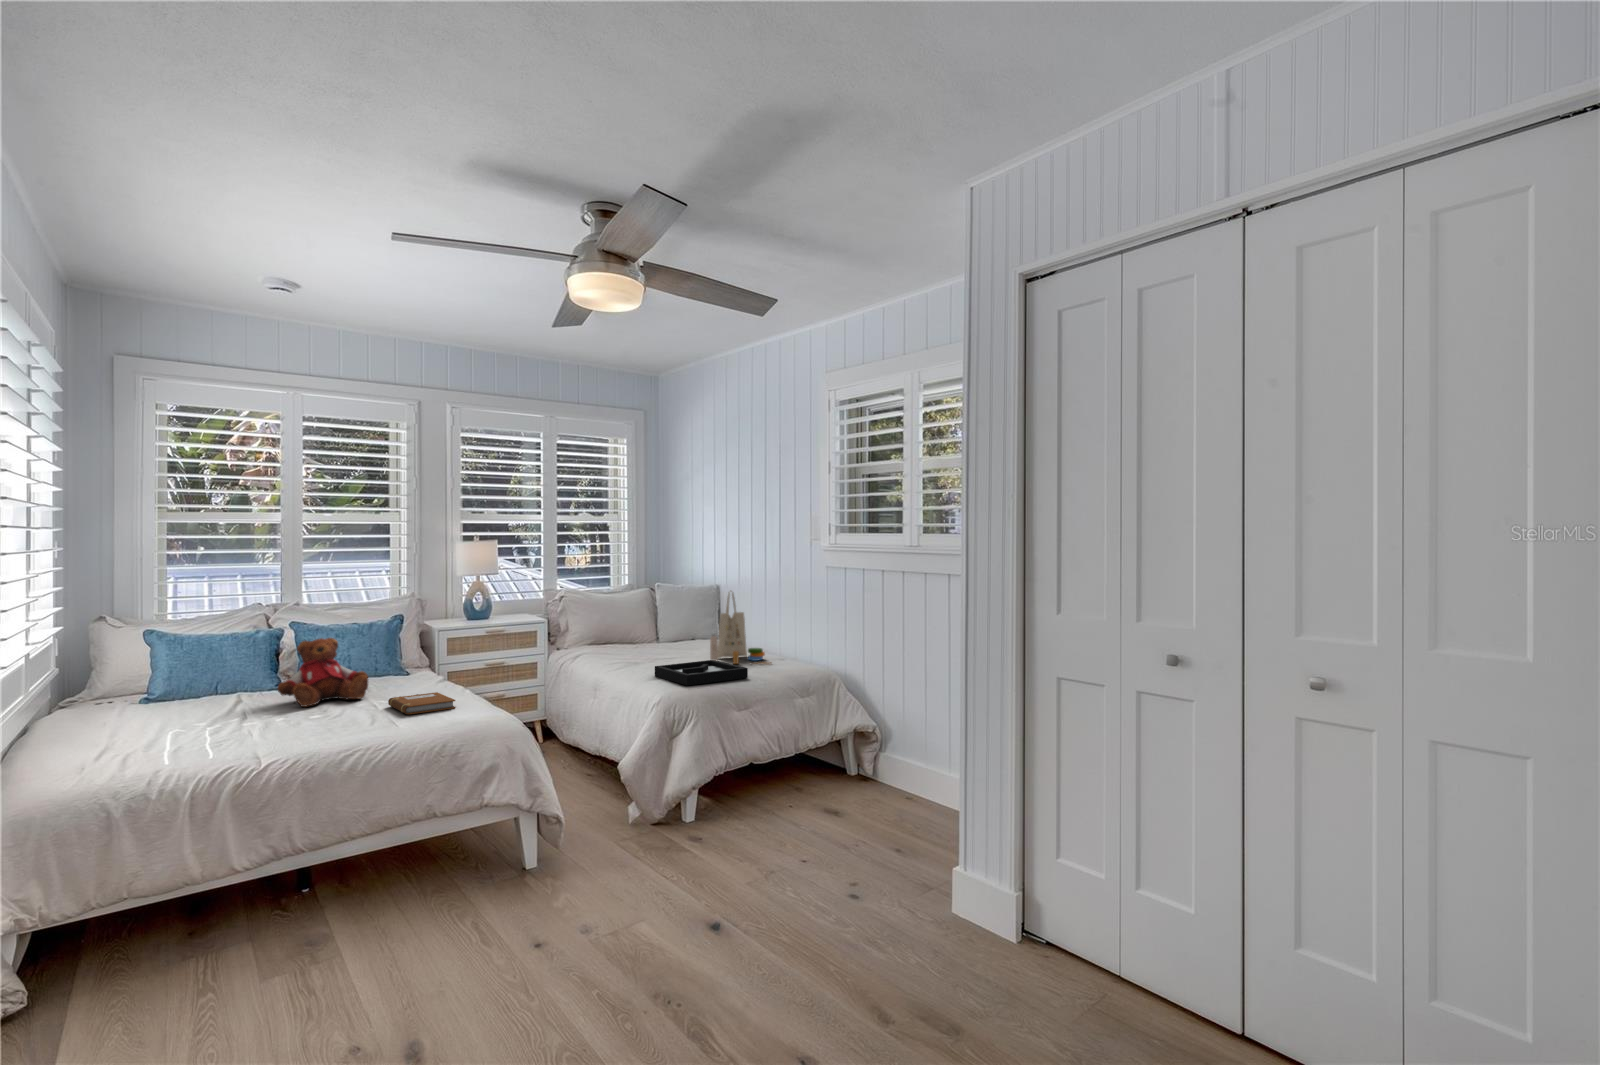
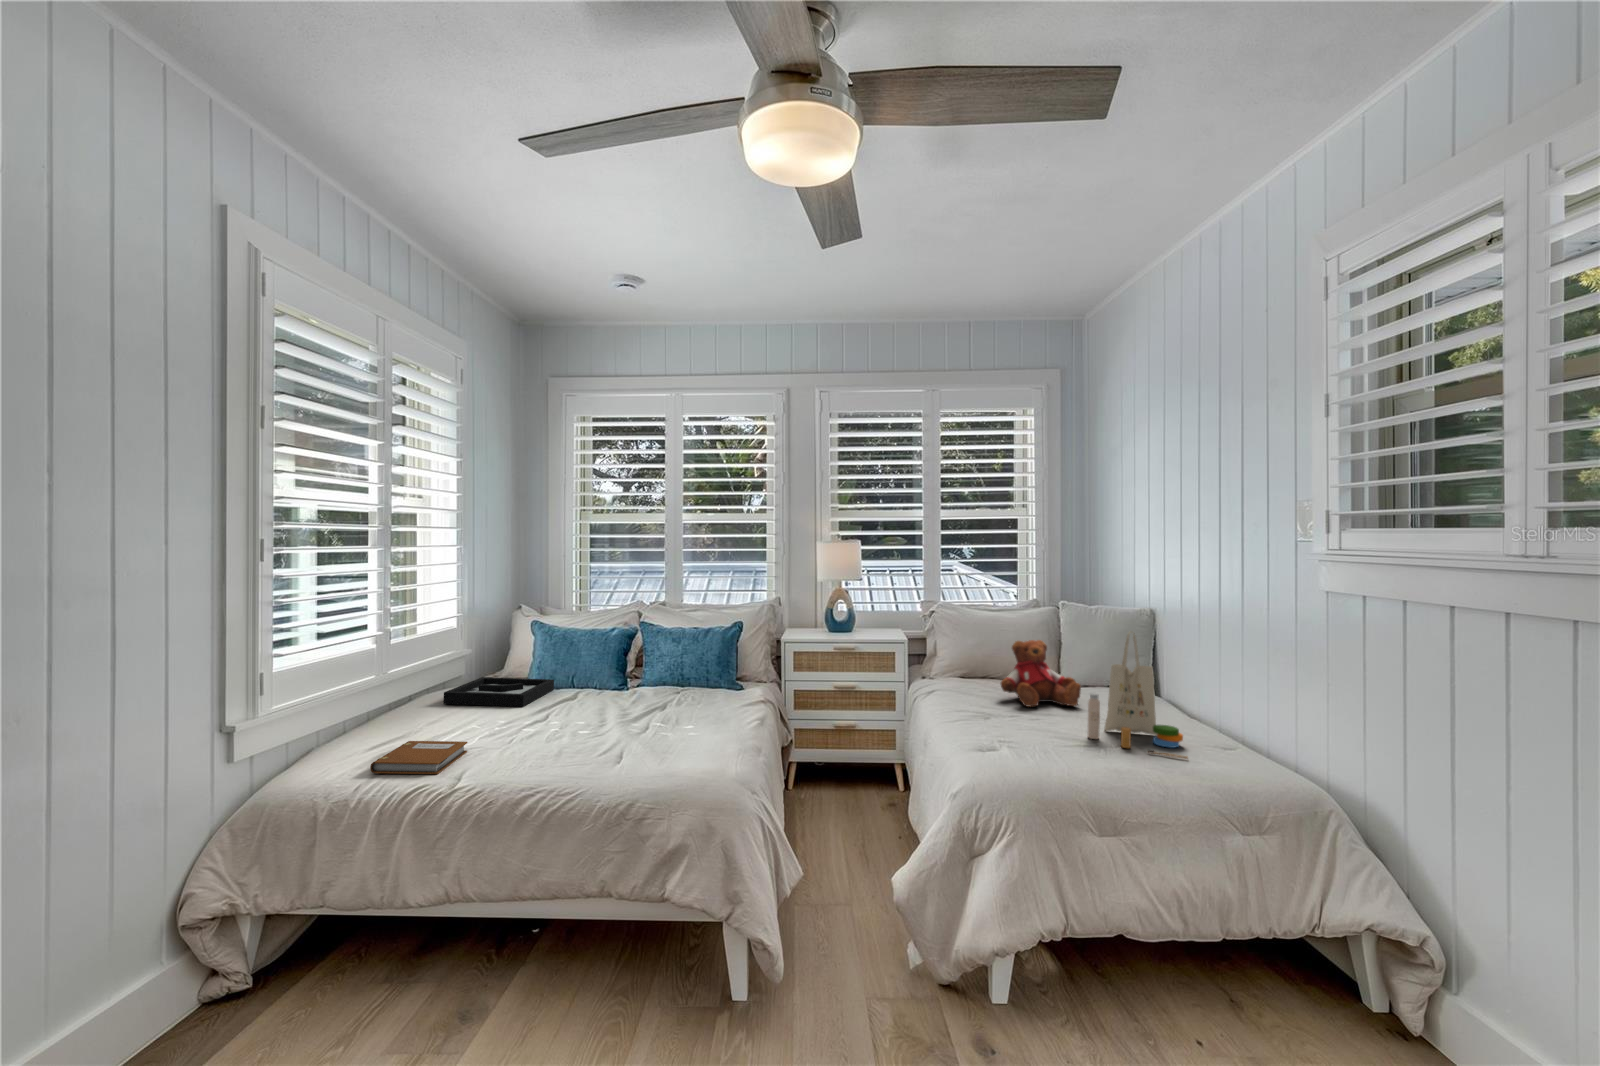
teddy bear: present [278,638,368,707] -> present [1001,640,1081,707]
decorative tray: present [655,660,748,686] -> present [443,677,554,707]
notebook: present [388,692,455,714] -> present [370,741,467,774]

